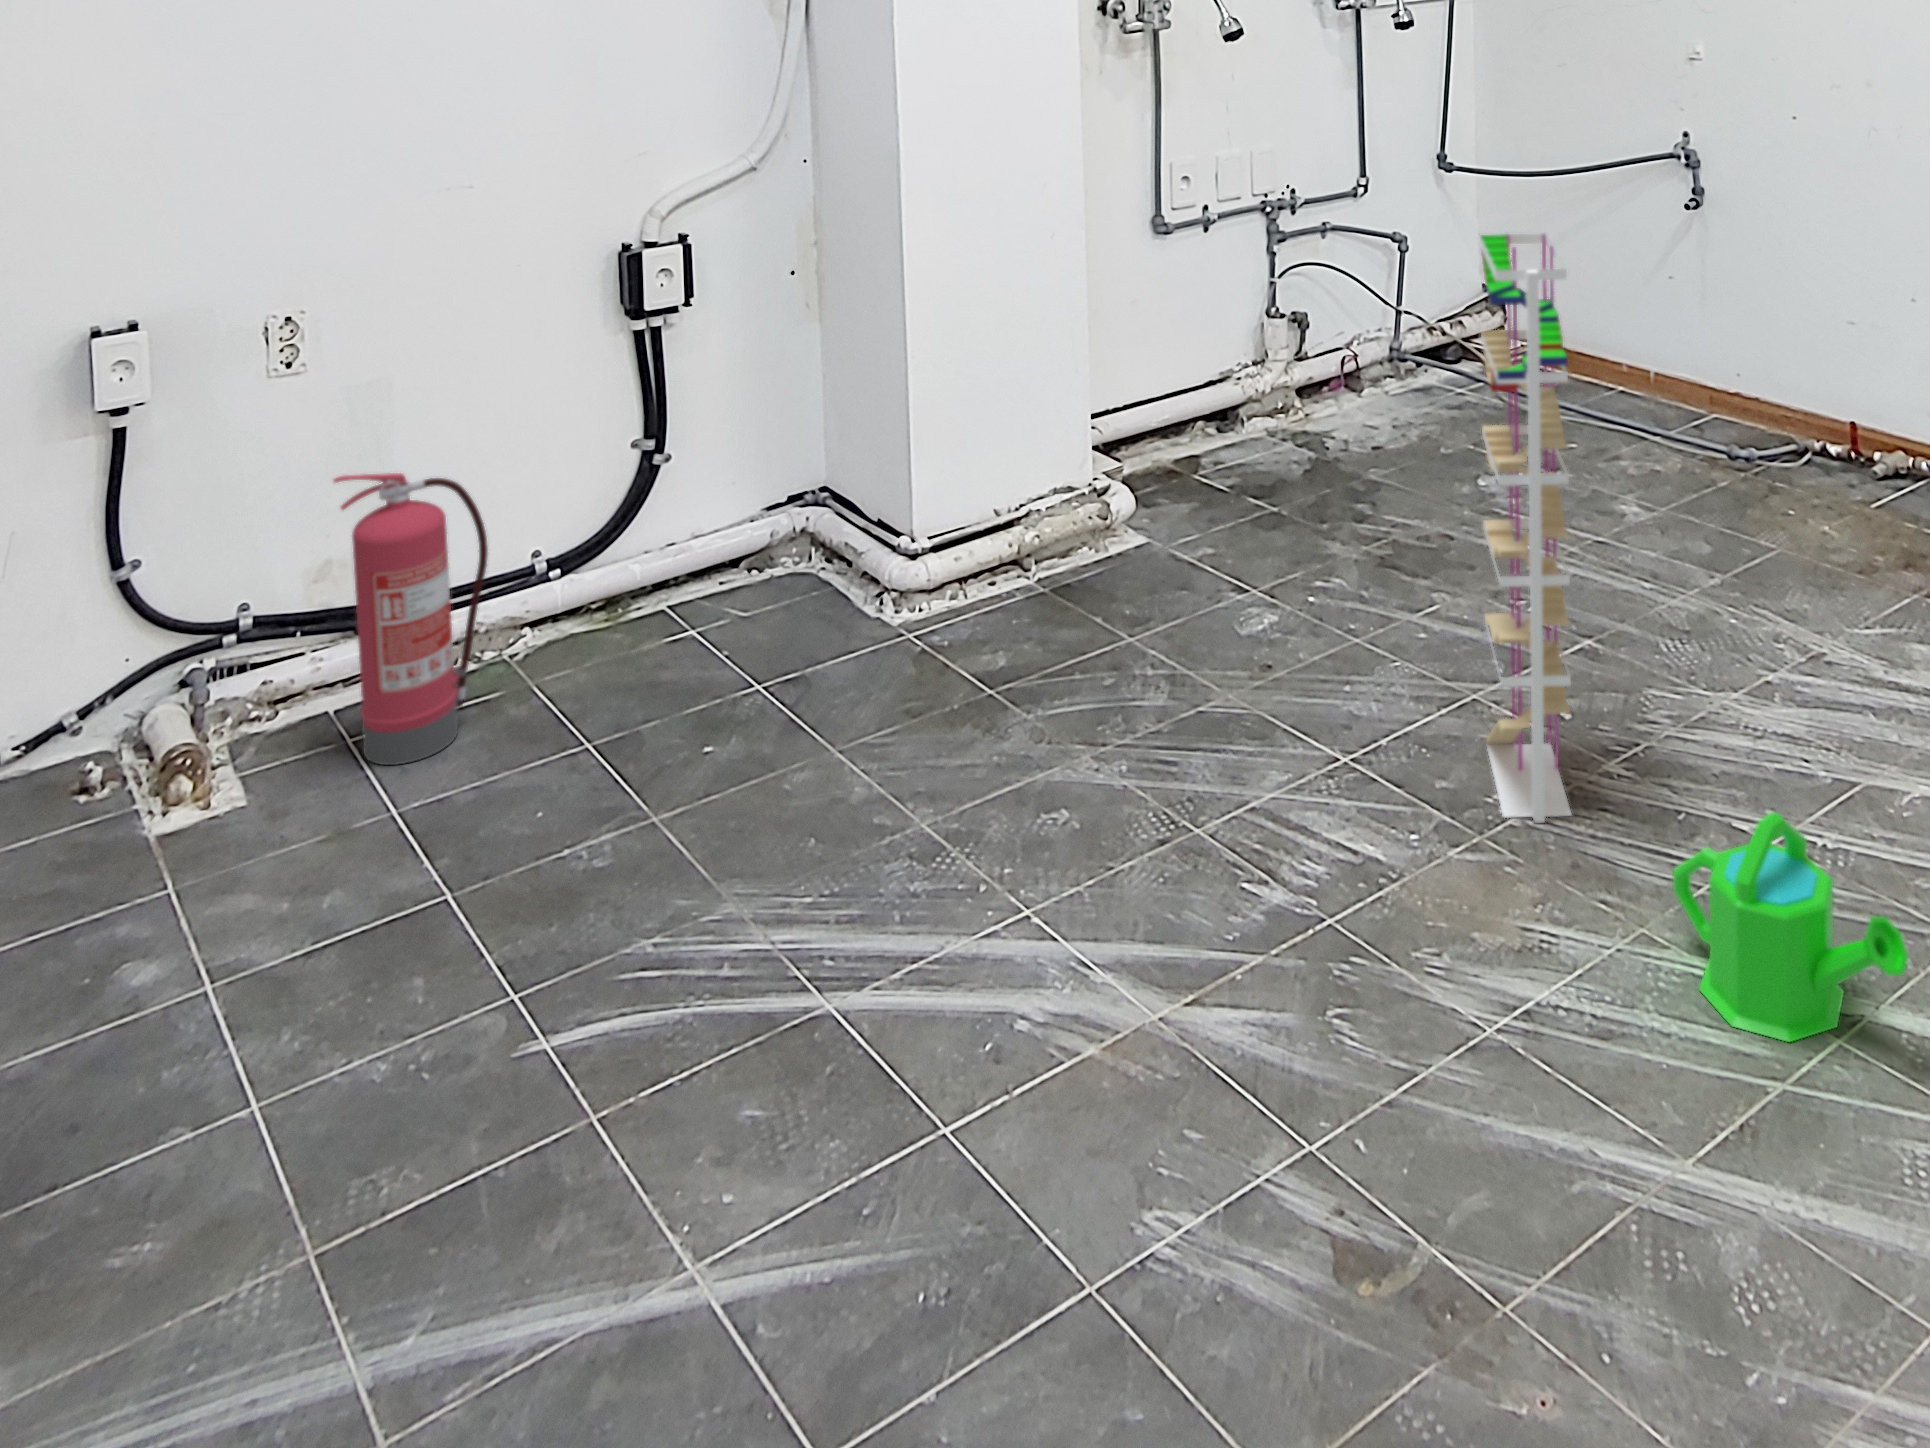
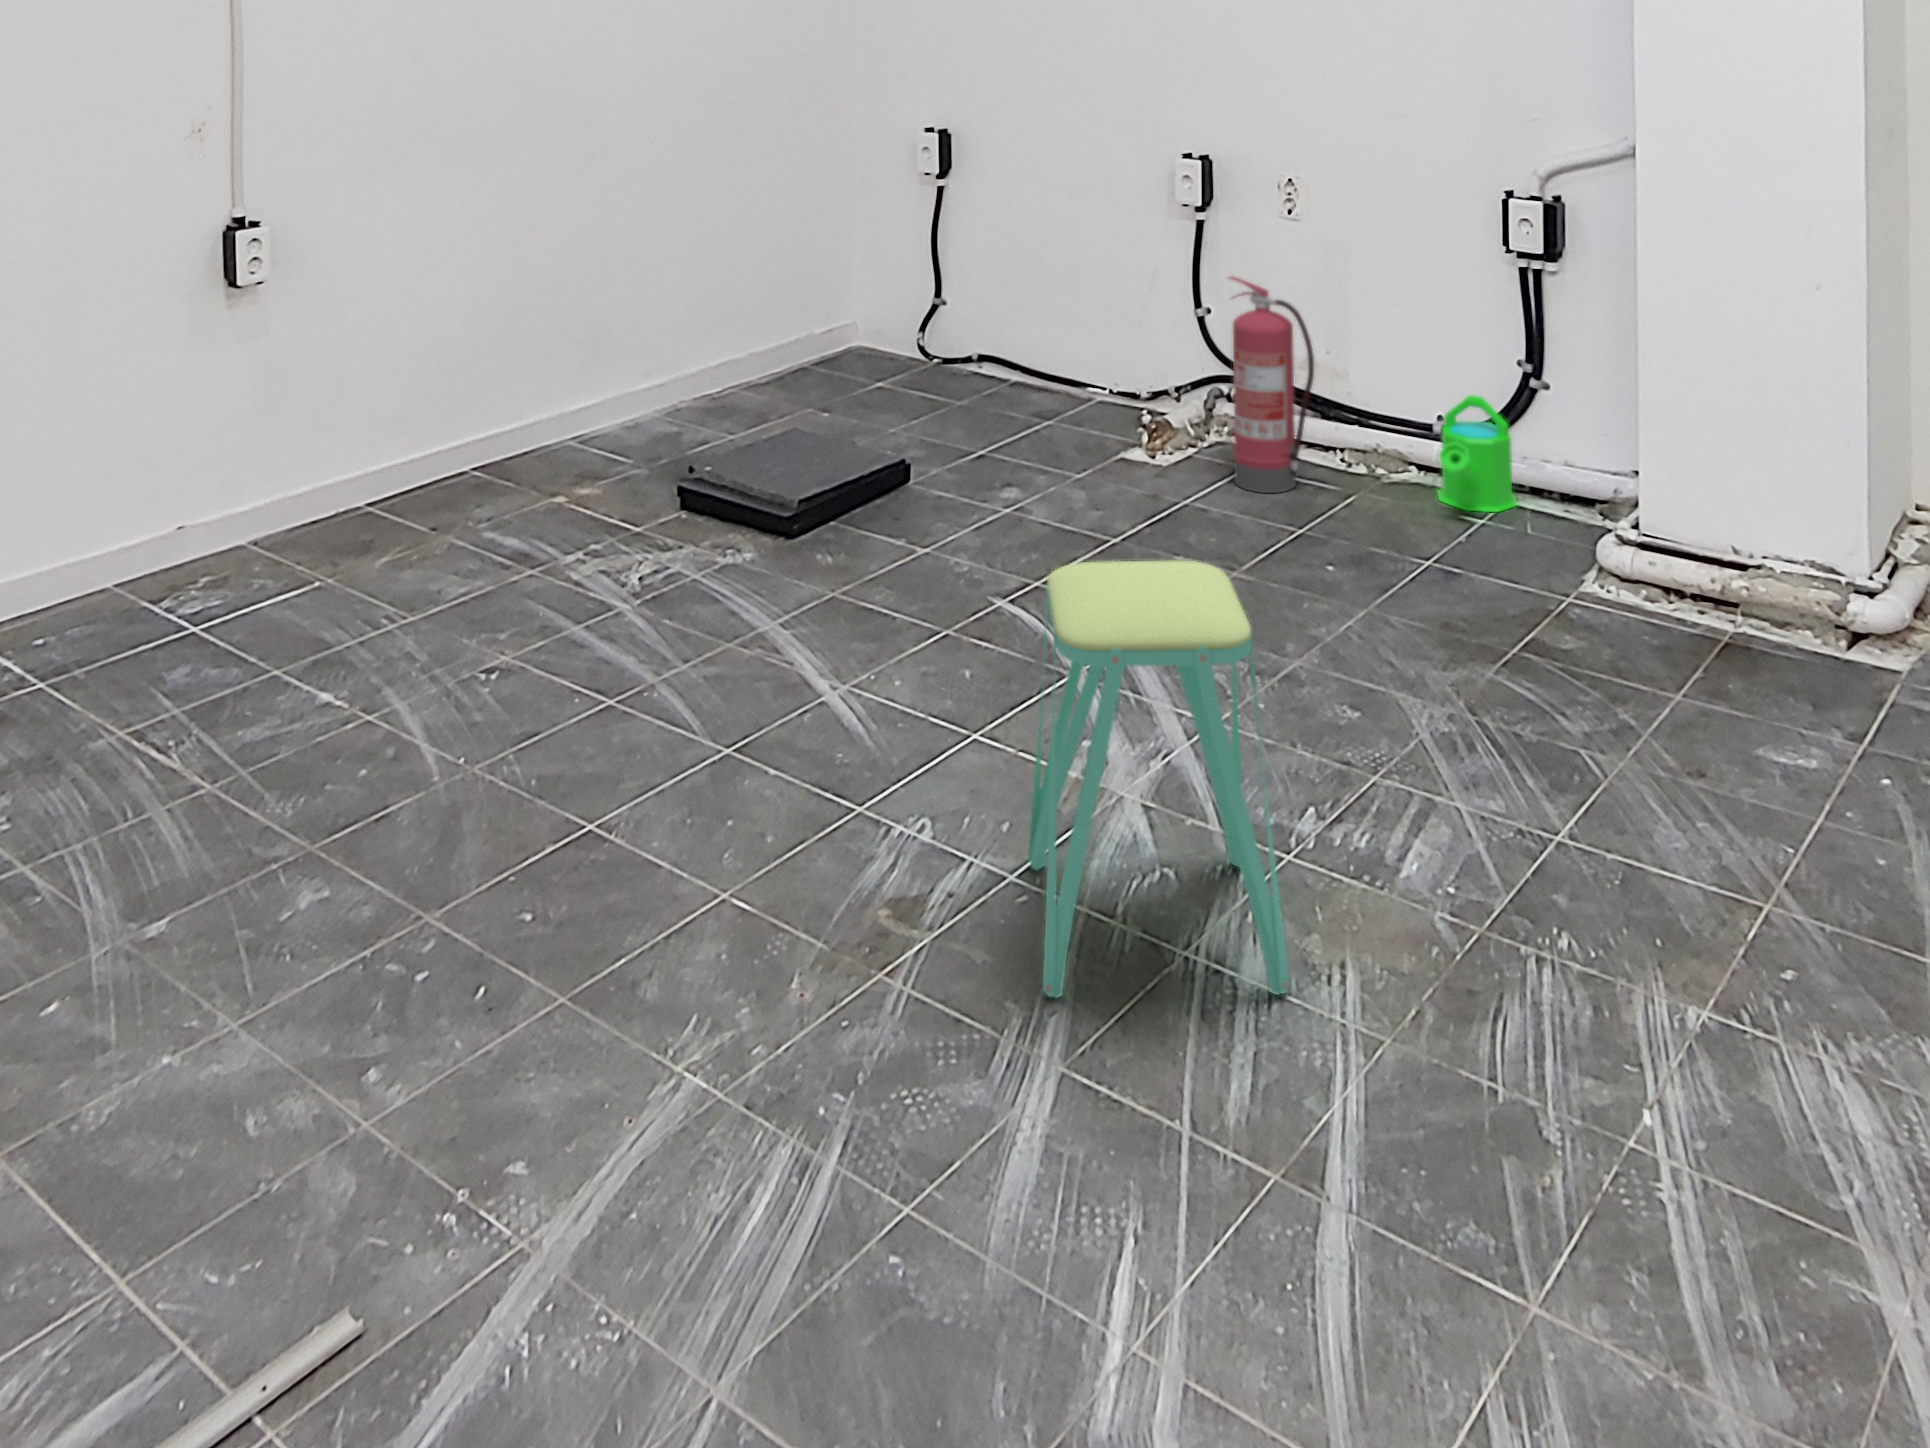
shelving unit: present [1480,234,1571,823] -> none [1639,312,1836,1018]
stool: none [1200,691,1509,1252] -> present [1028,560,1289,998]
watering can: present [1673,812,1909,1042] -> present [1437,395,1518,512]

